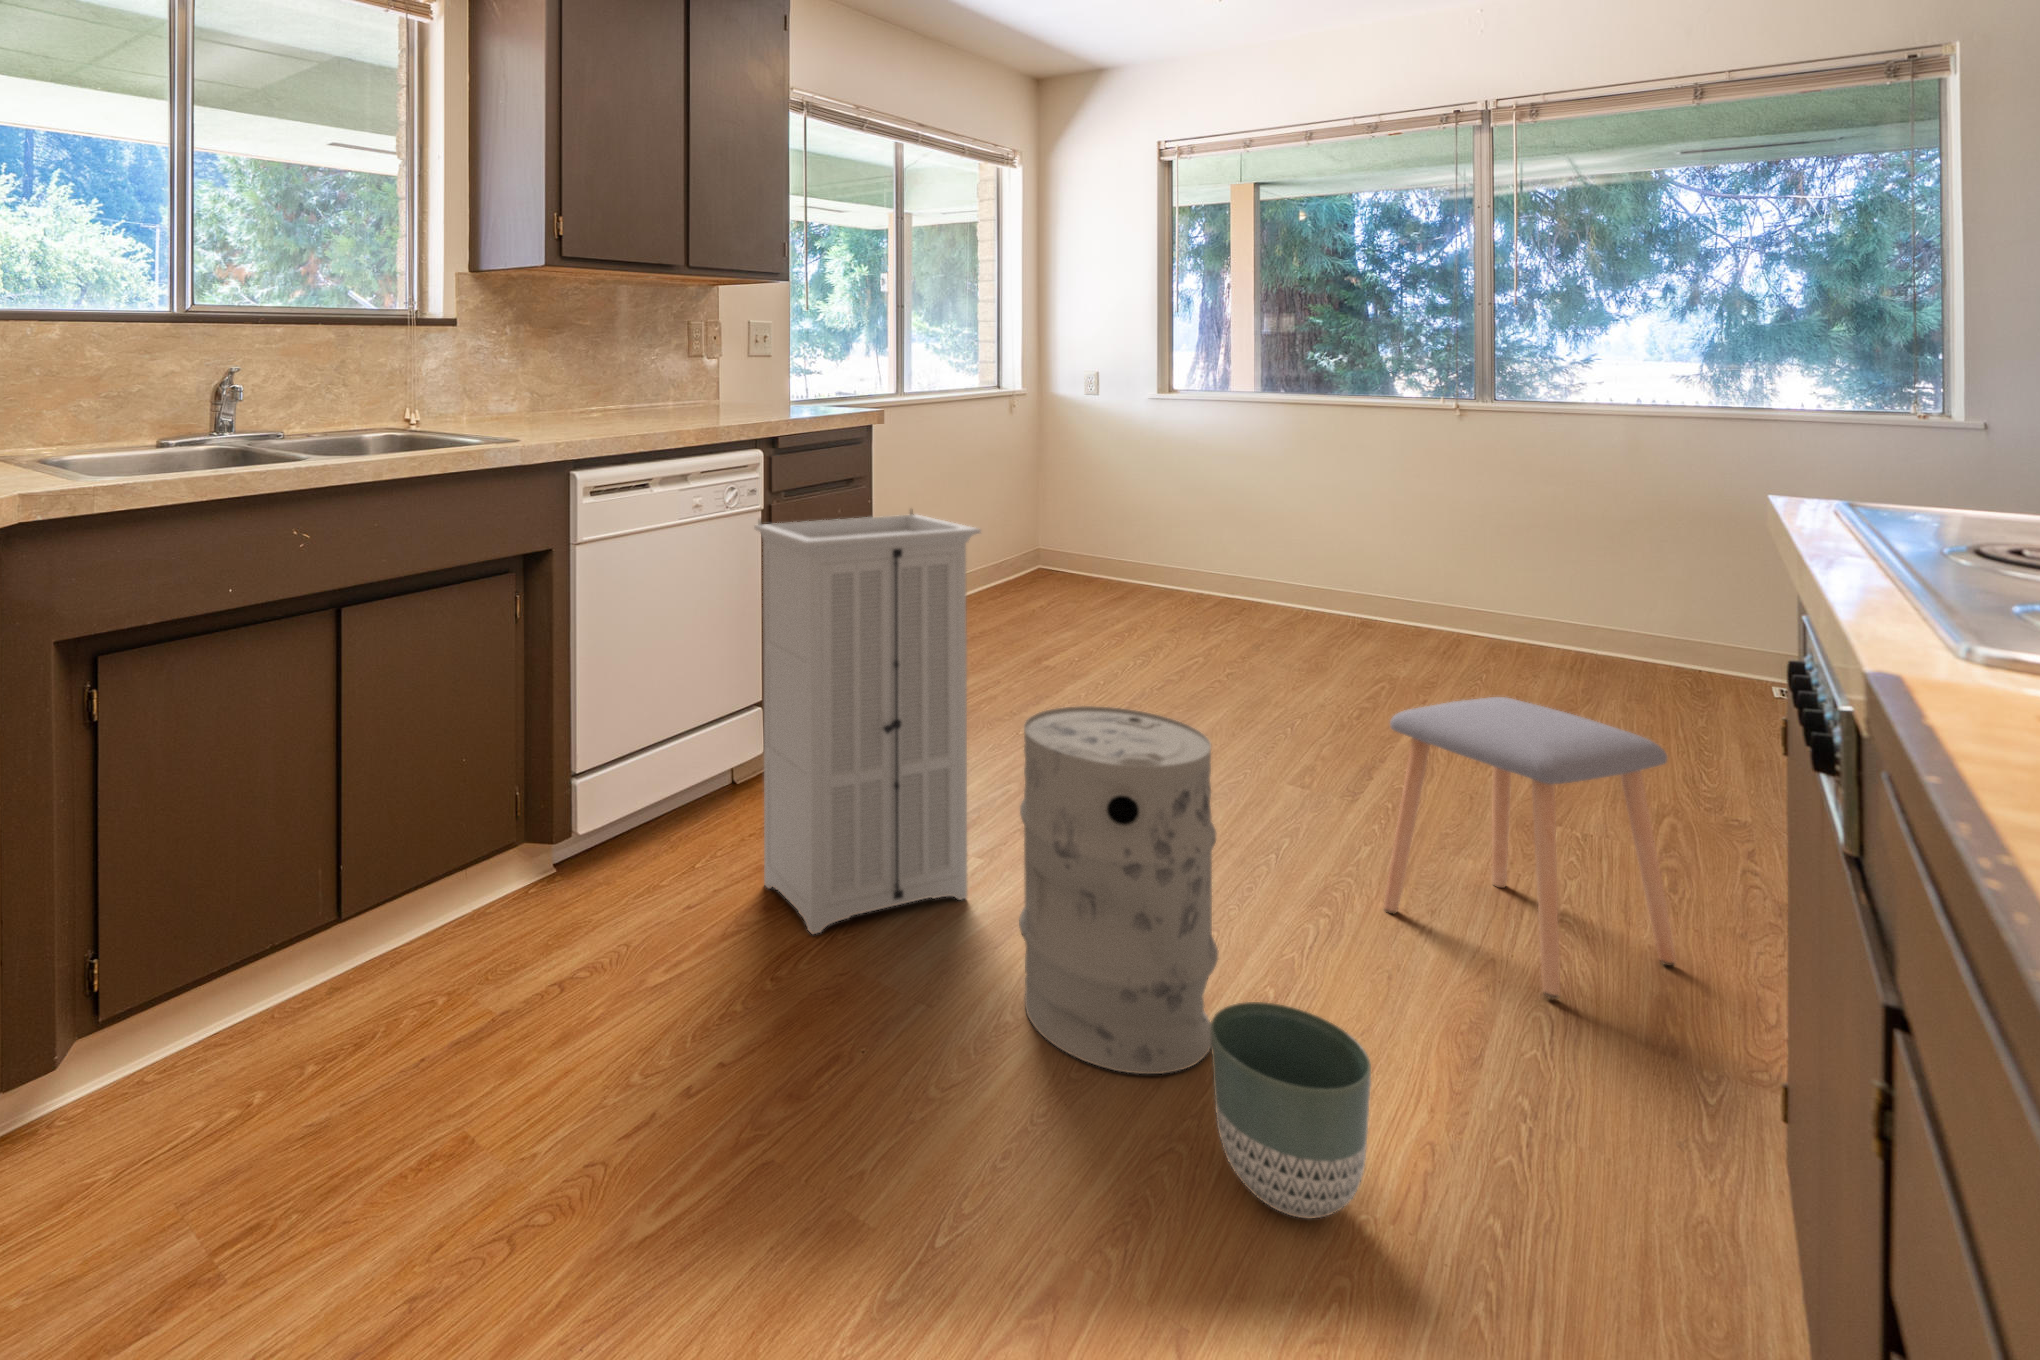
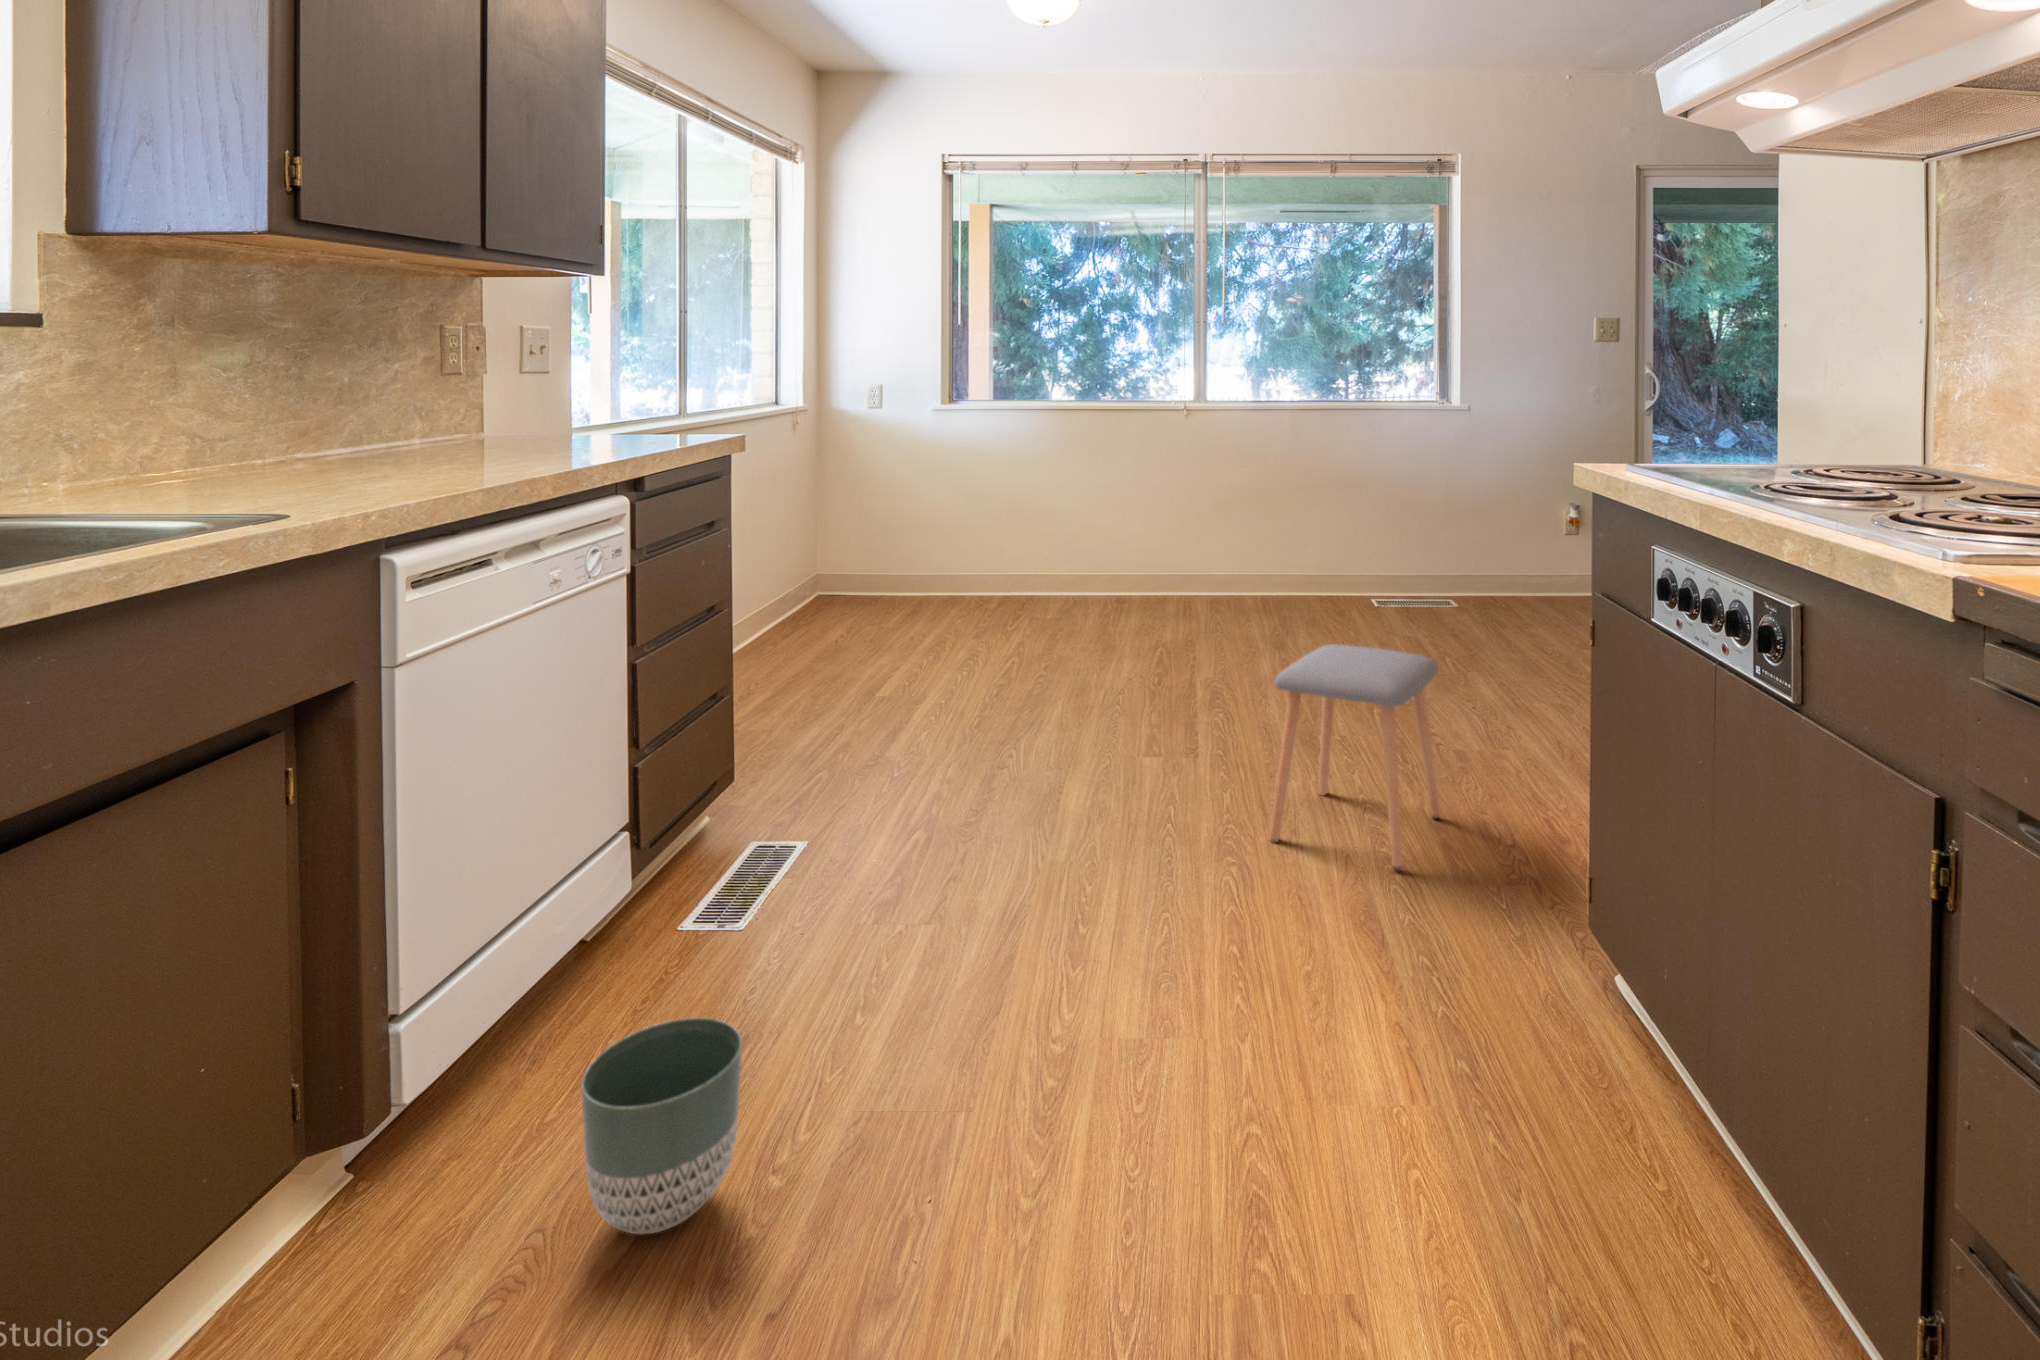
storage cabinet: present [754,512,981,934] -> none [693,550,965,1084]
trash can: present [1019,706,1218,1074] -> none [1055,722,1238,1082]
planter: present [1210,1002,1371,1219] -> present [581,1018,742,1234]

